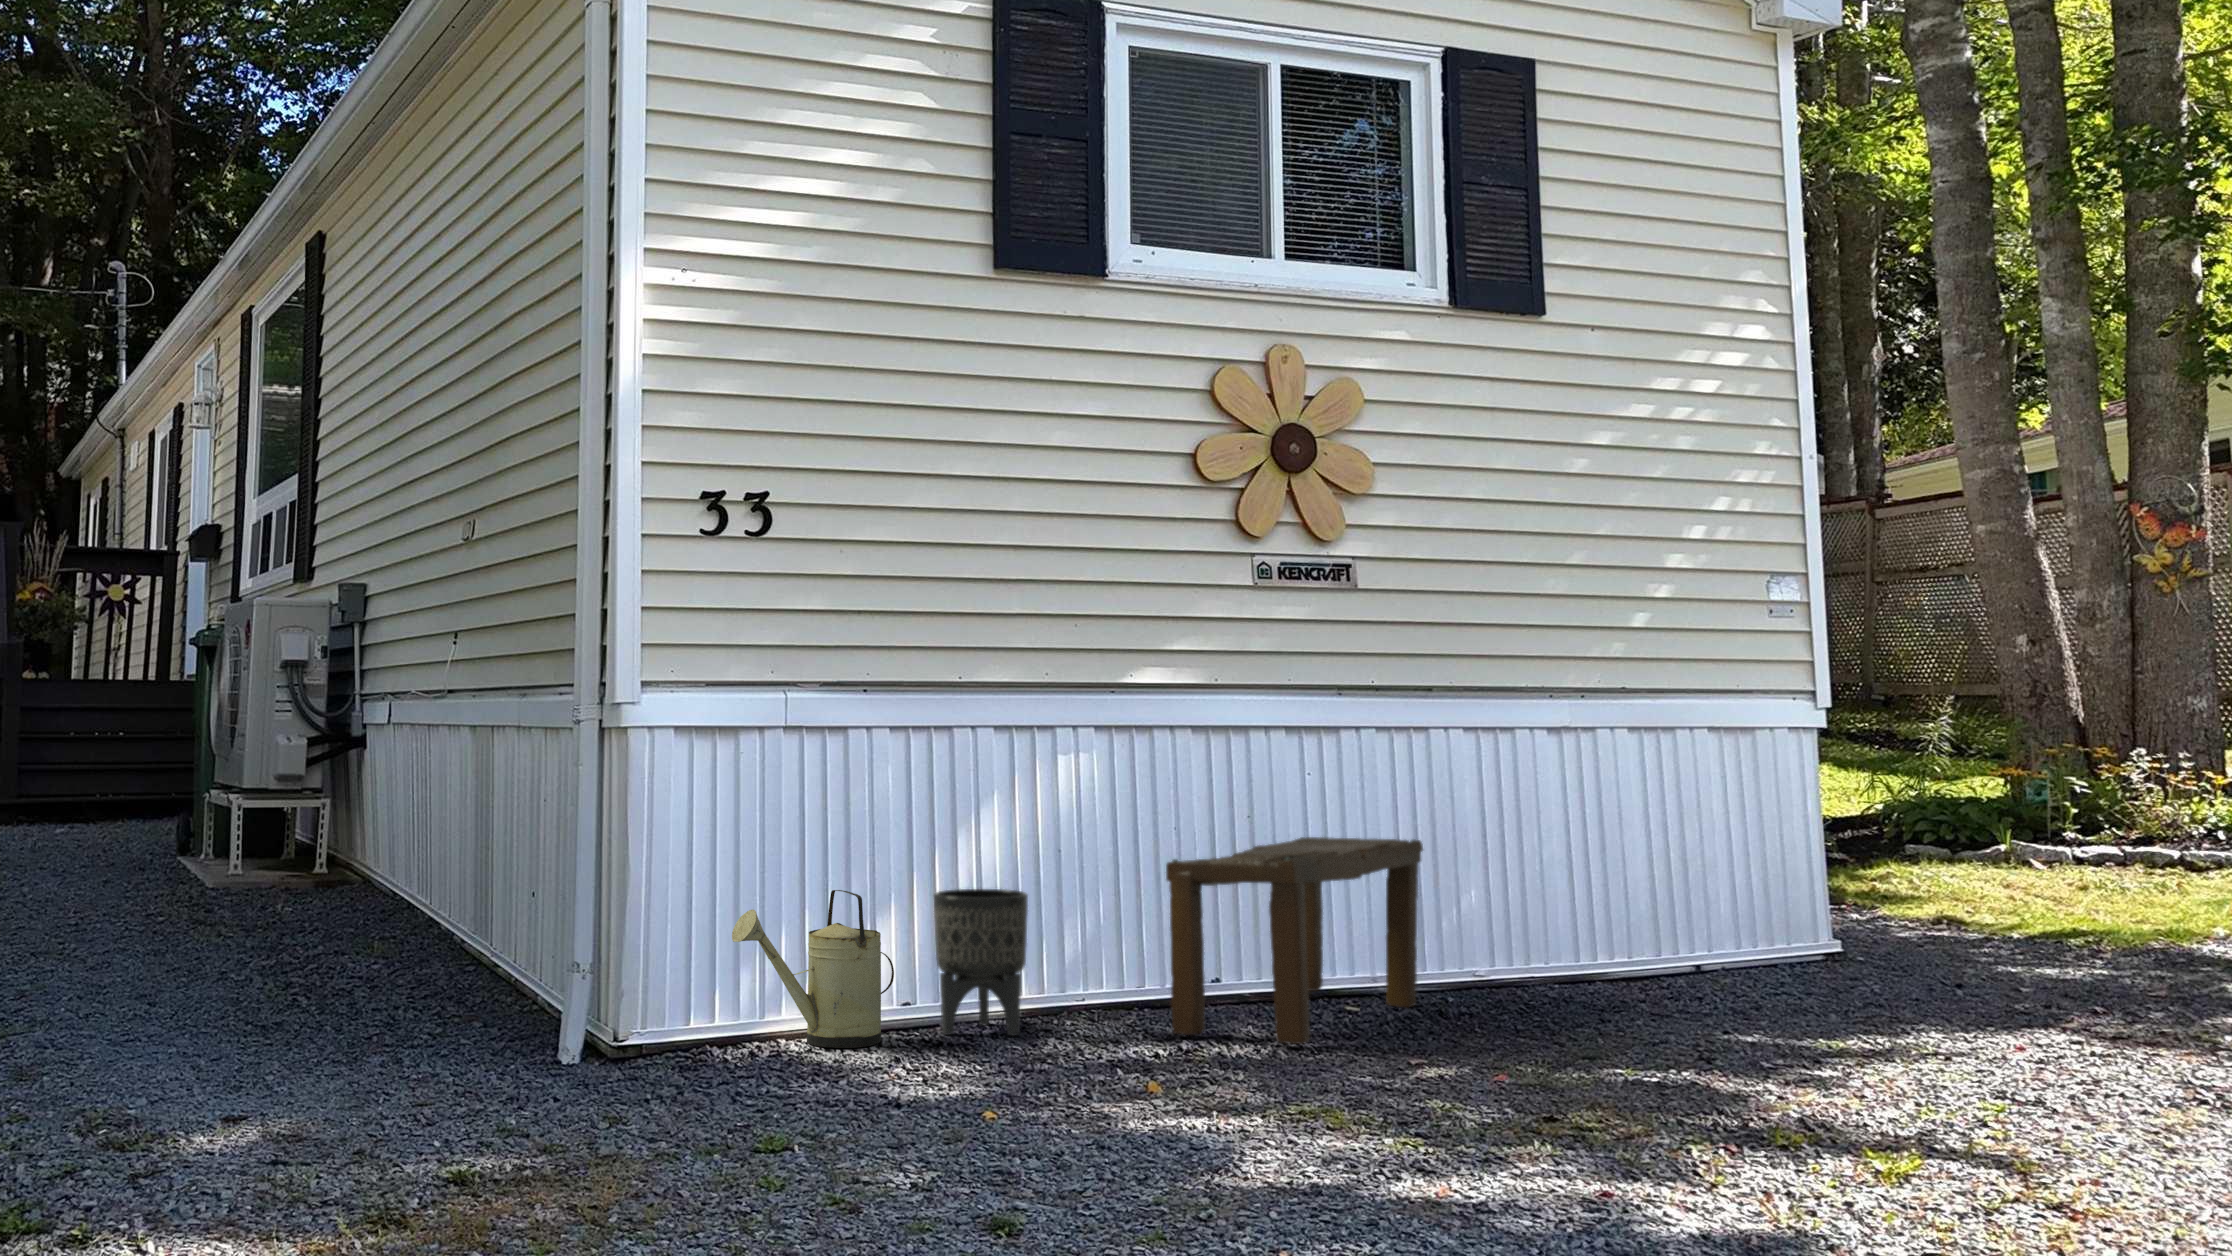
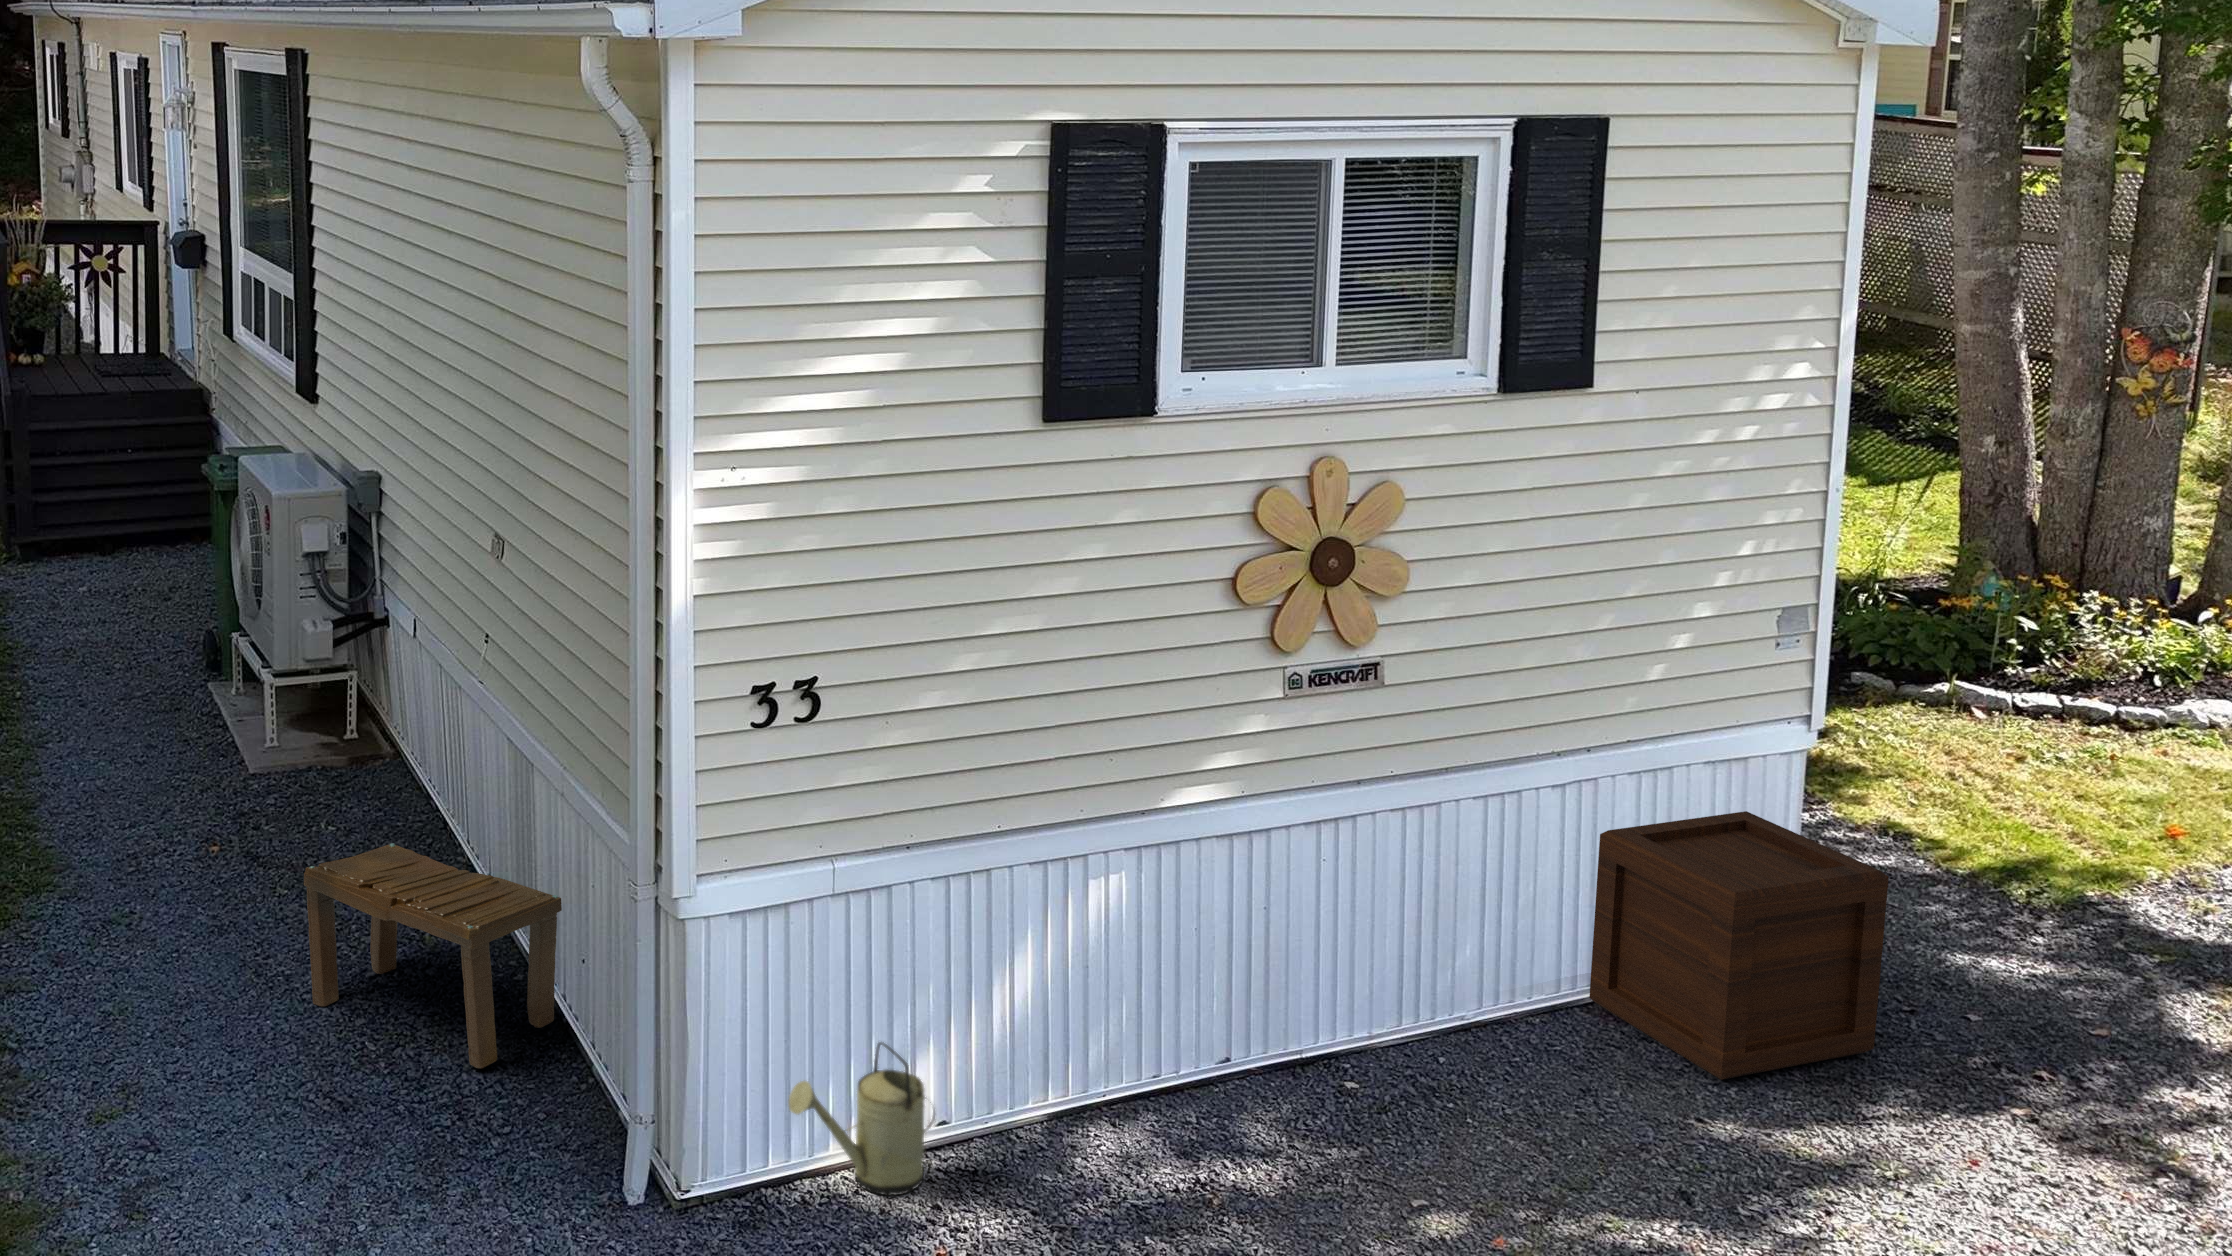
wooden crate: none [1603,768,1913,994] -> present [1589,811,1889,1080]
bench: present [1166,837,1423,1044] -> present [304,843,562,1068]
planter: present [934,889,1028,1035] -> none [972,1019,1061,1168]

